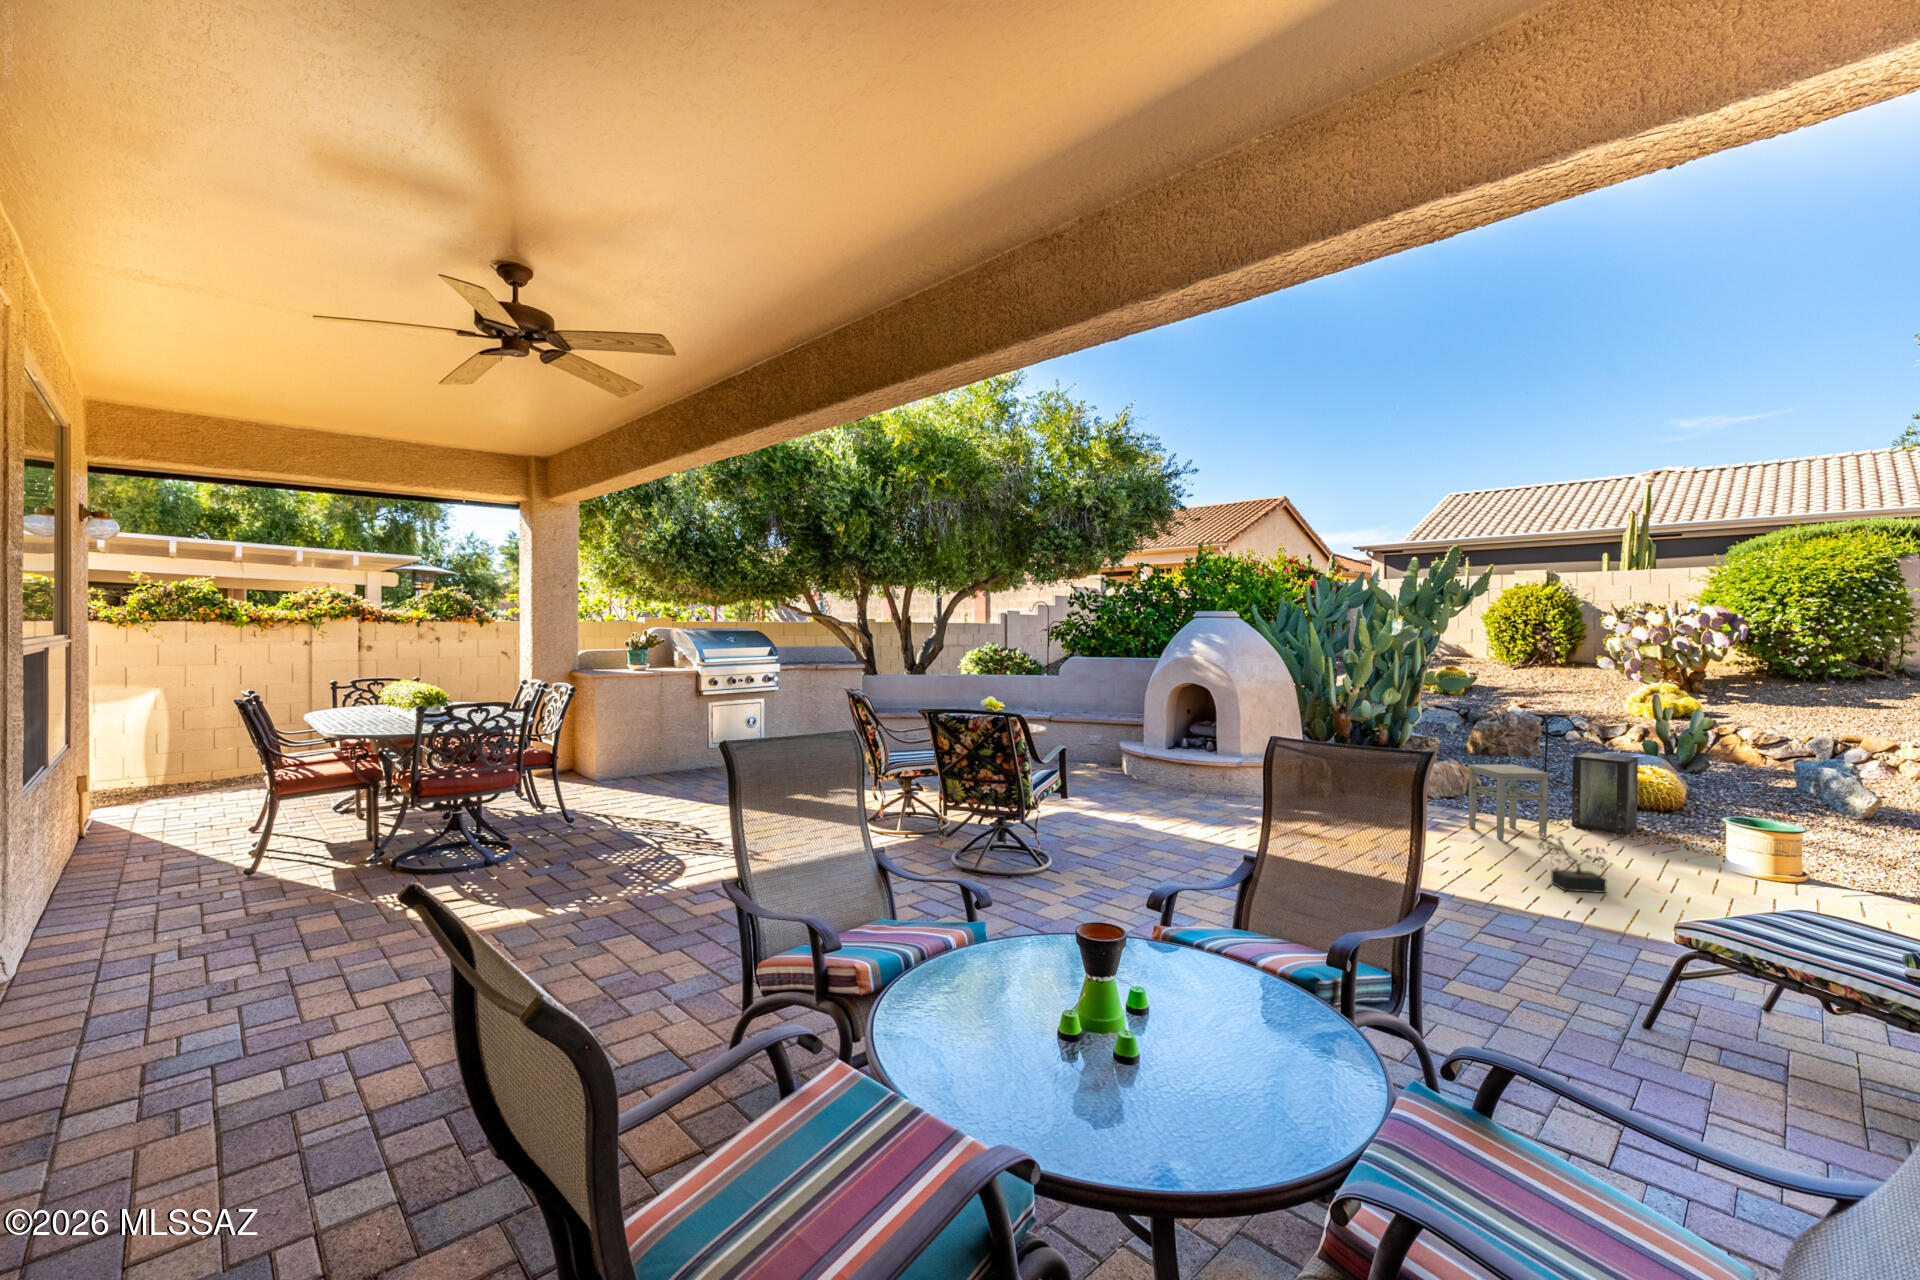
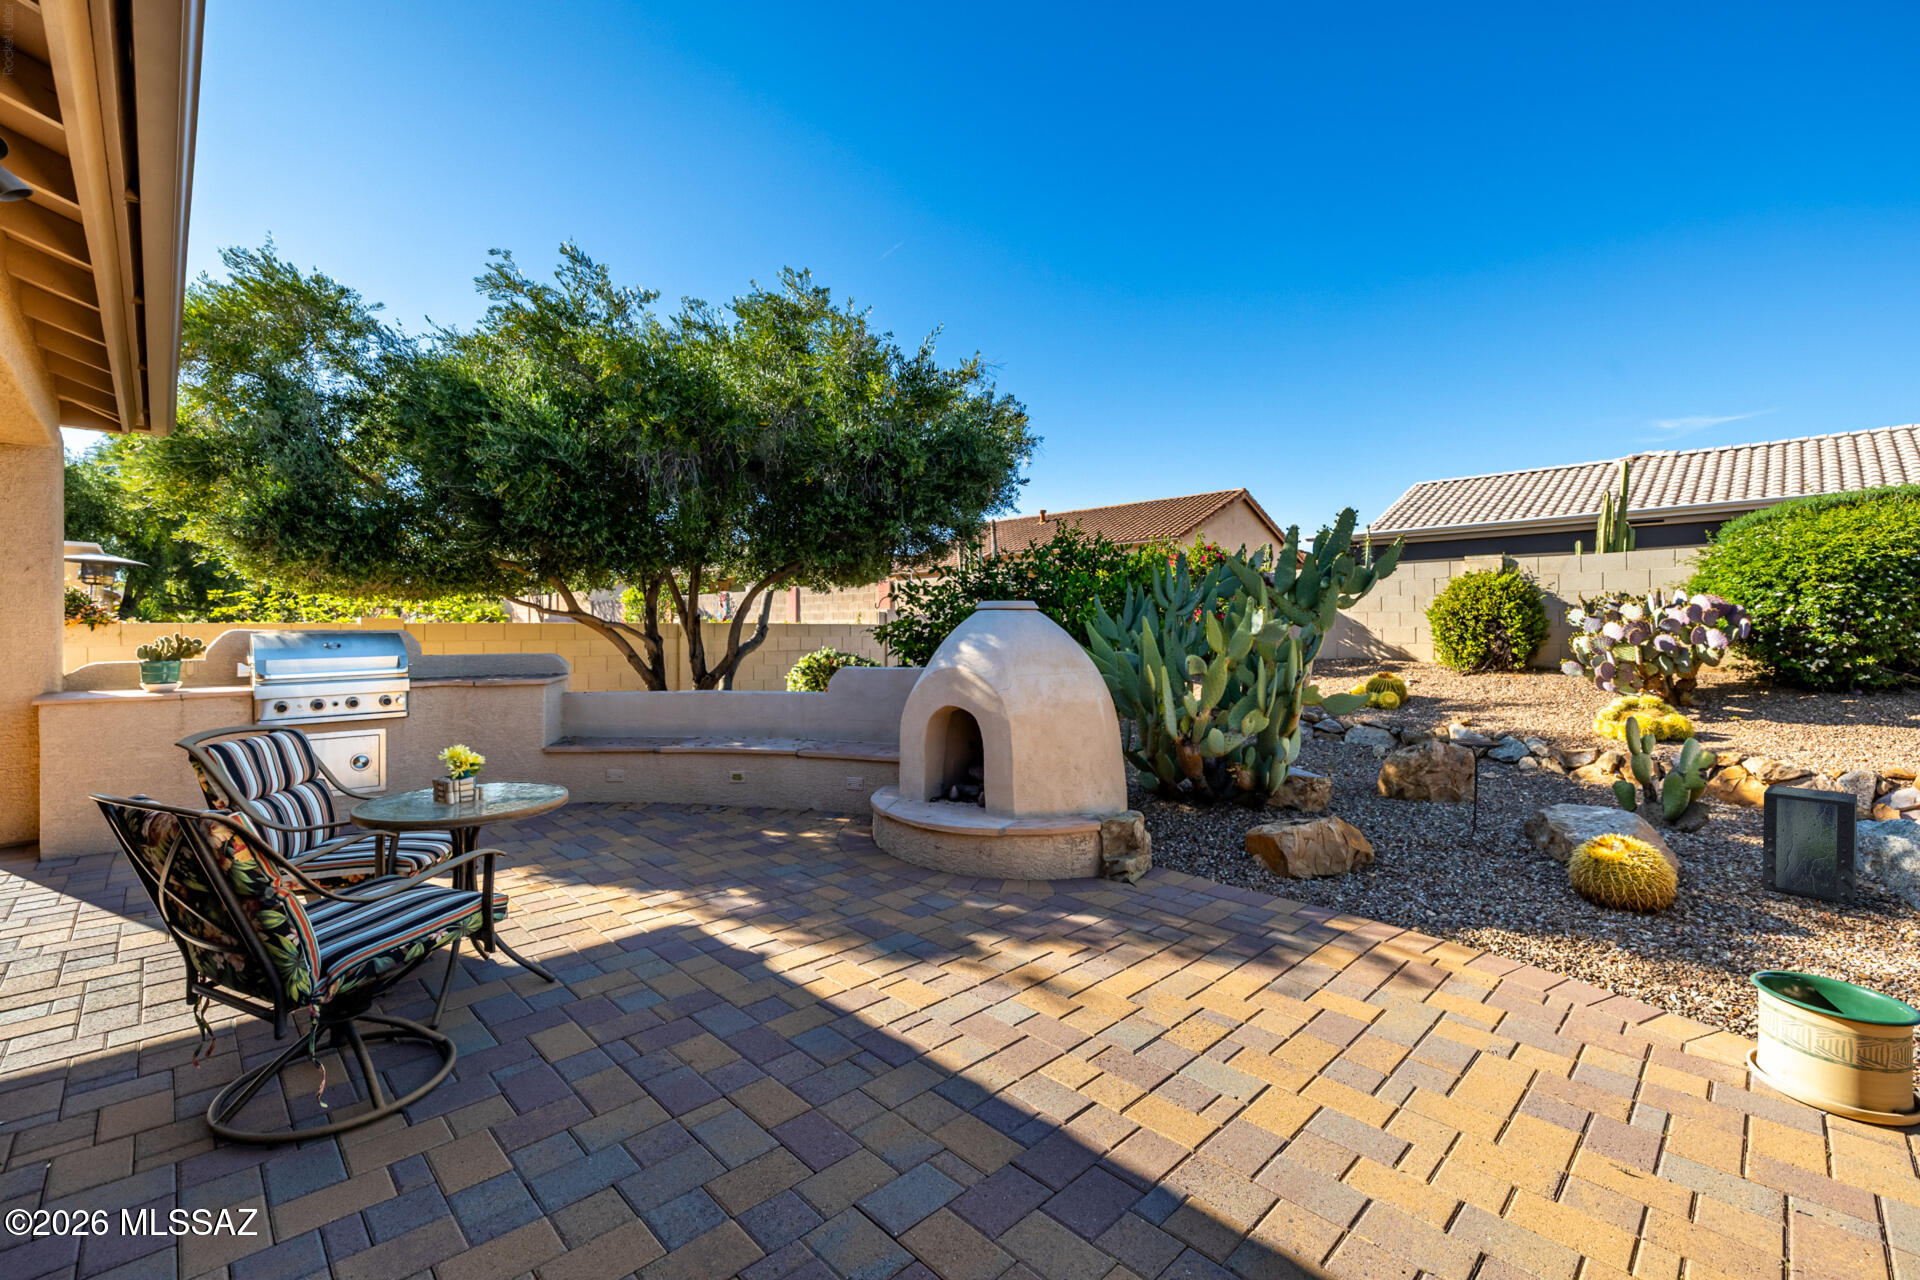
storage box: present [1572,752,1638,834] -> present [1763,785,1857,905]
stool: present [1468,765,1549,839] -> none [1329,835,1450,965]
decorative plant: present [1538,834,1613,893] -> none [1394,1001,1536,1135]

